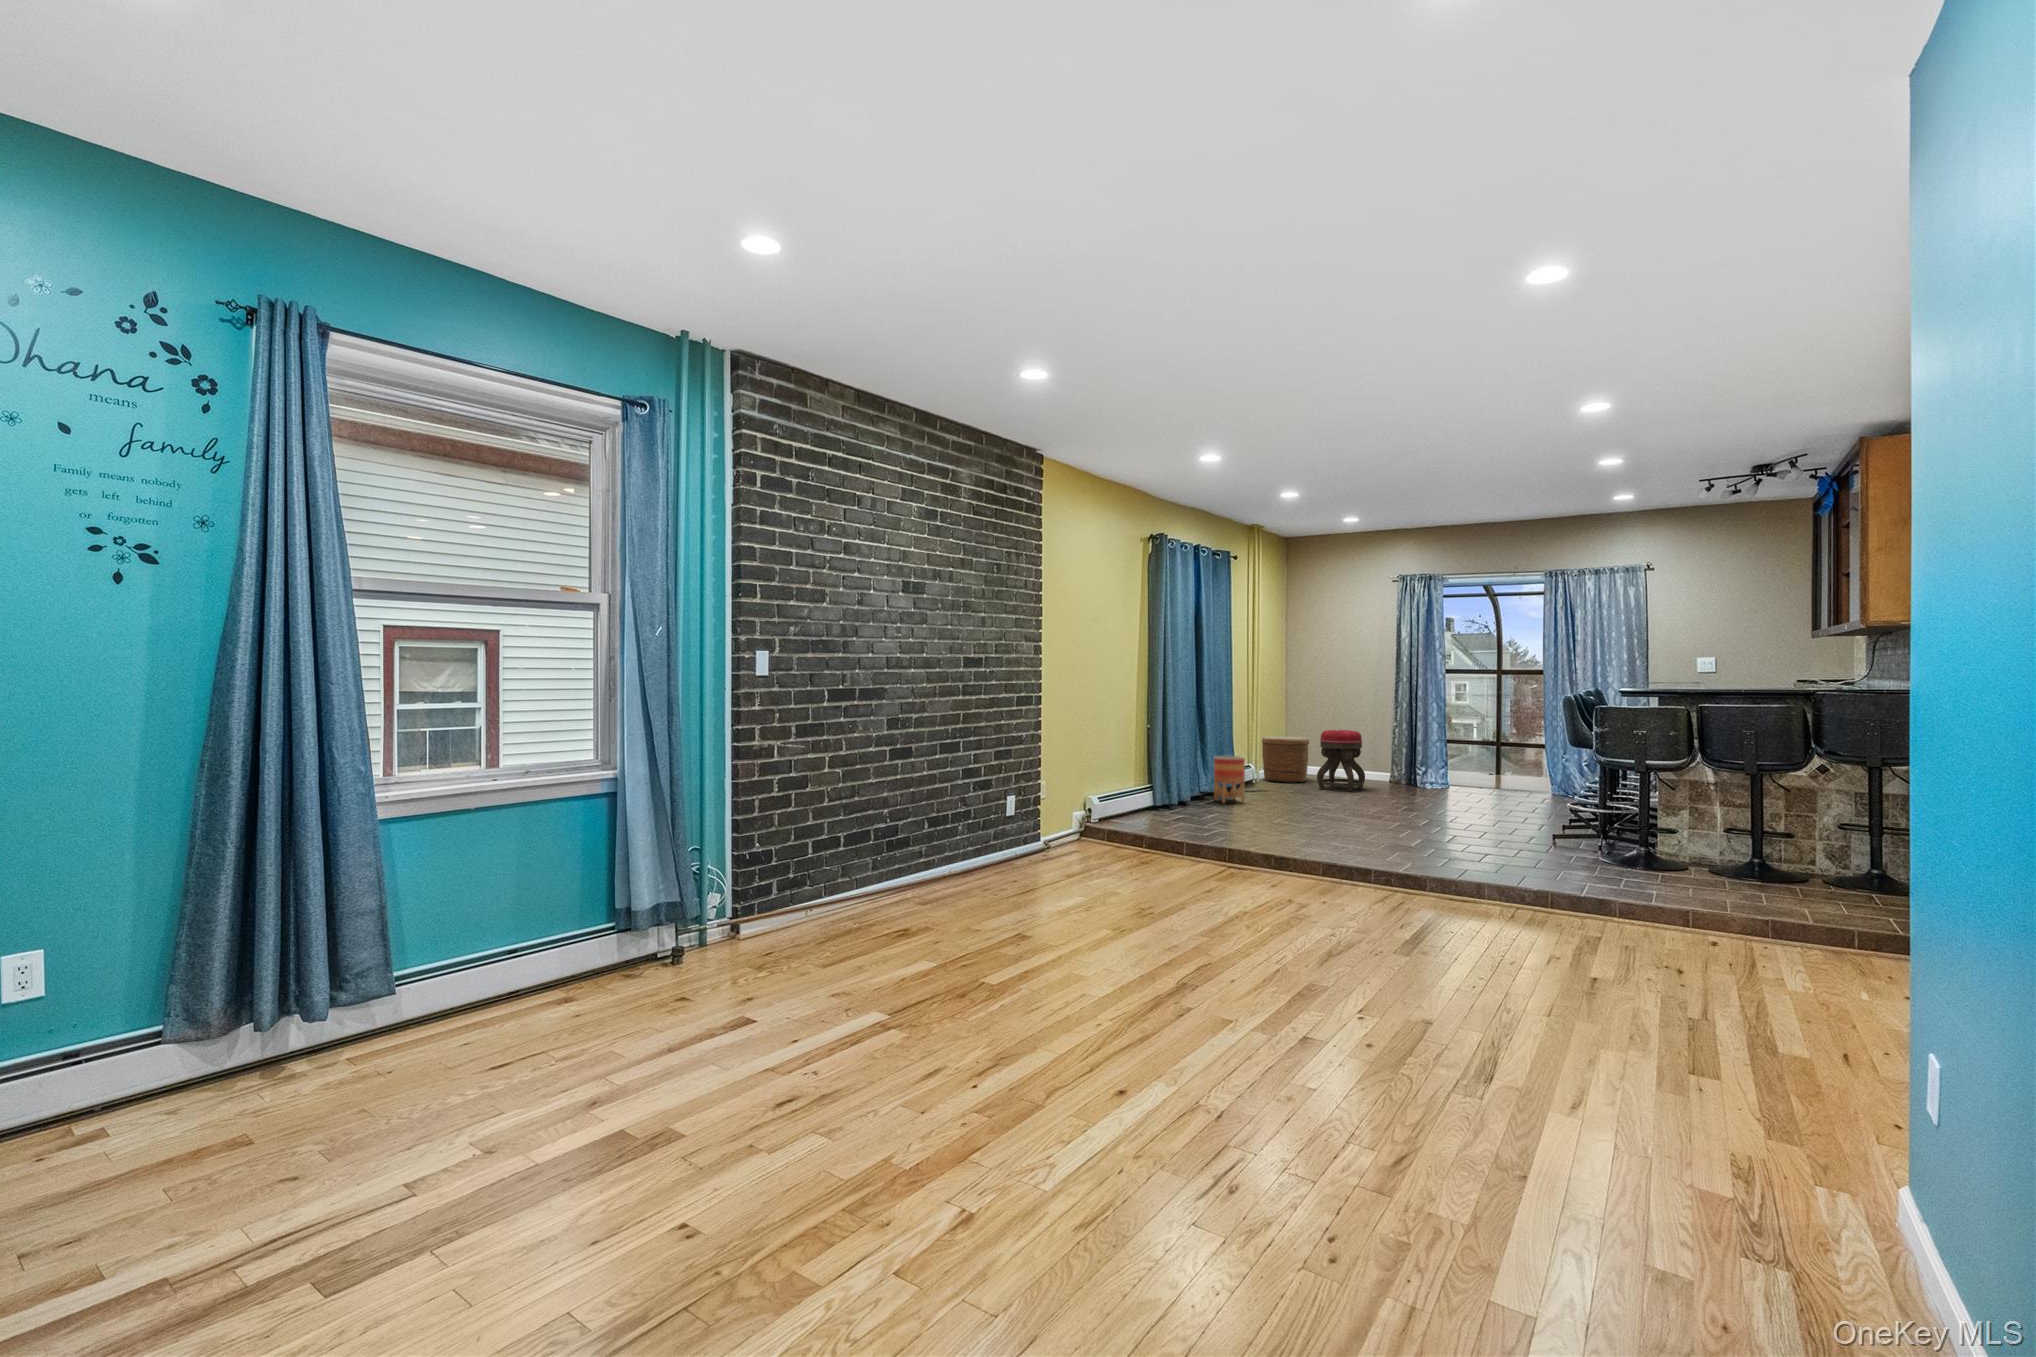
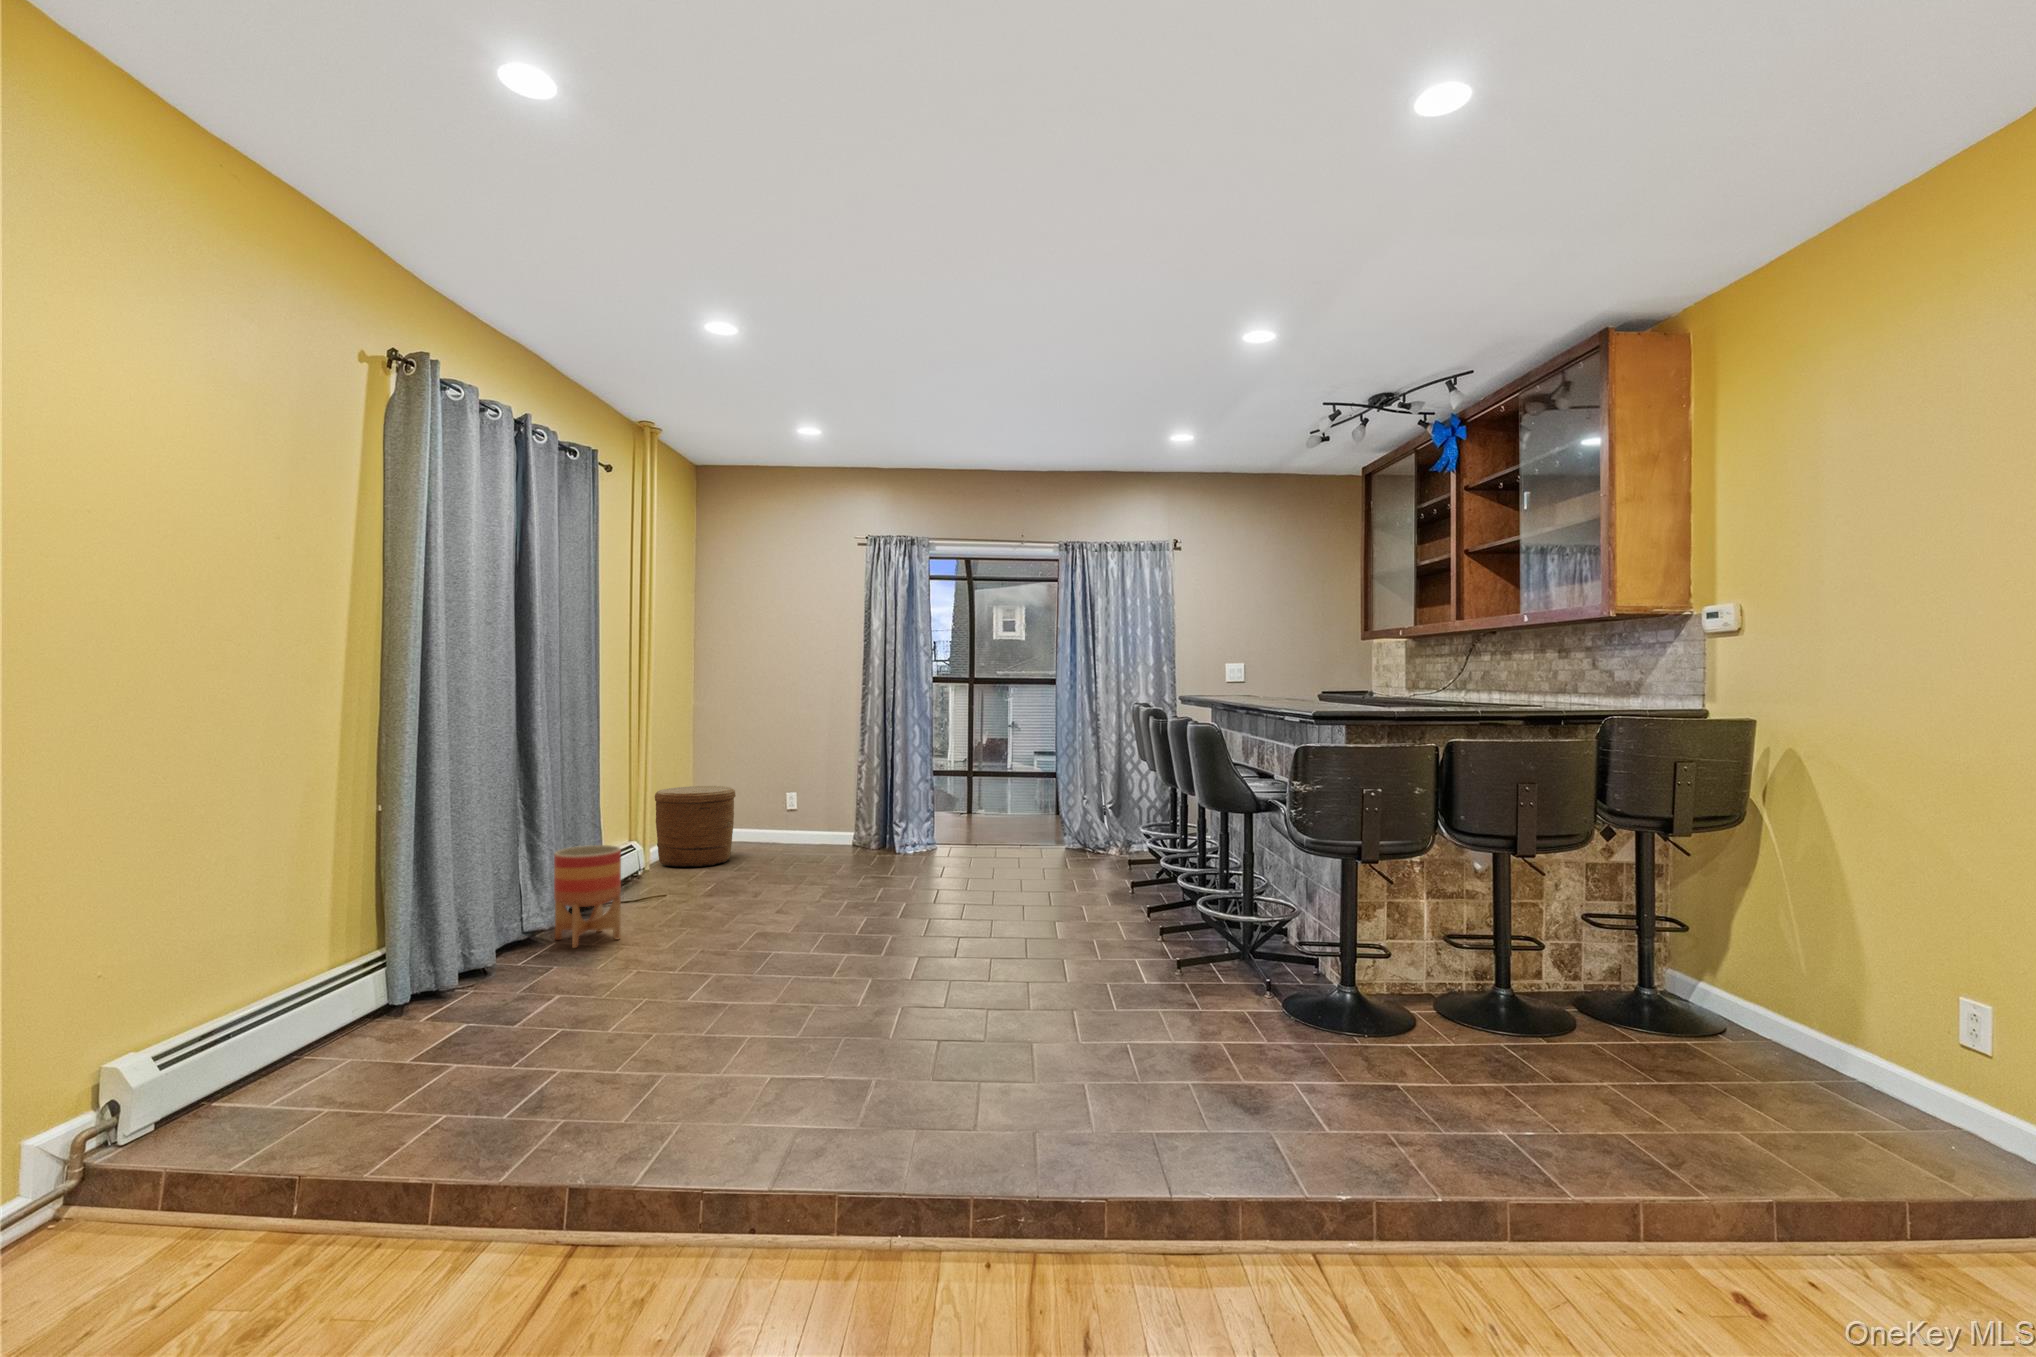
ottoman: present [1317,730,1365,792] -> none [751,774,826,878]

